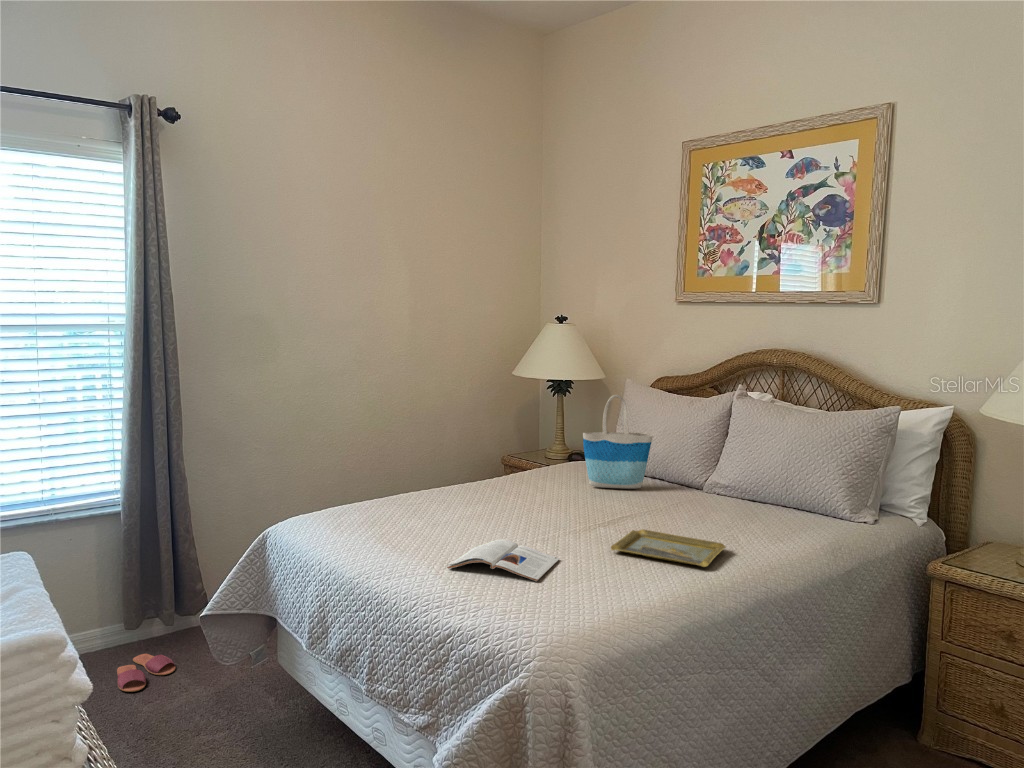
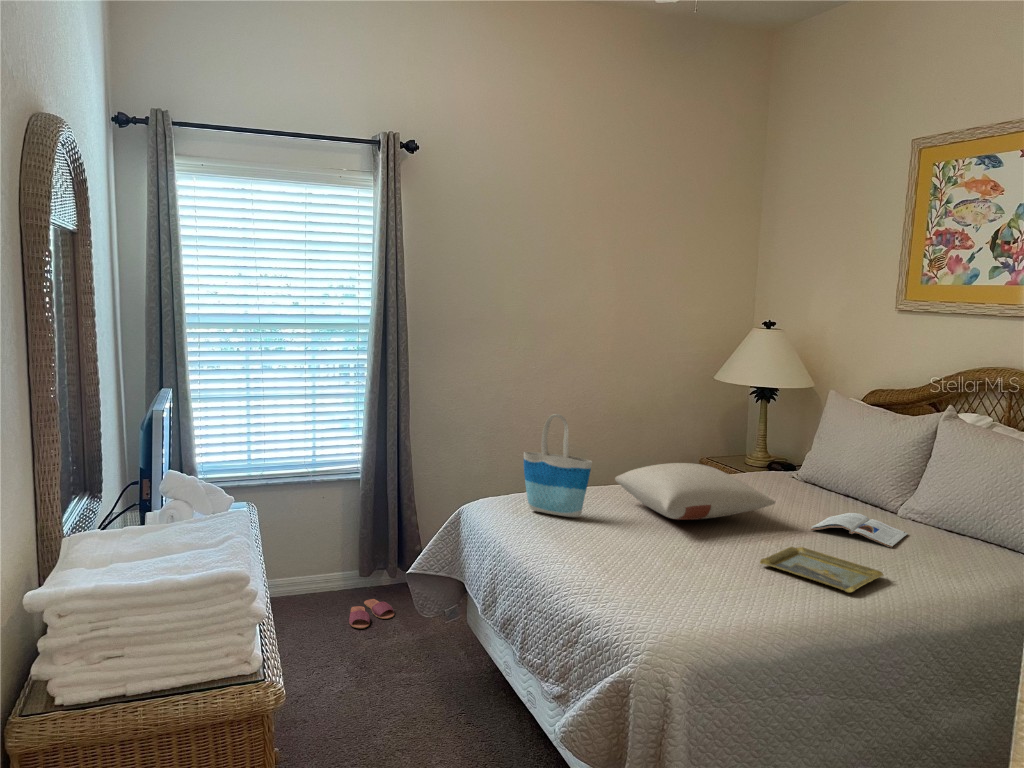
tote bag: present [583,395,653,489] -> present [524,414,592,517]
pillow: none [438,457,606,516] -> present [615,463,775,520]
magazine: present [447,539,559,581] -> present [811,513,908,547]

